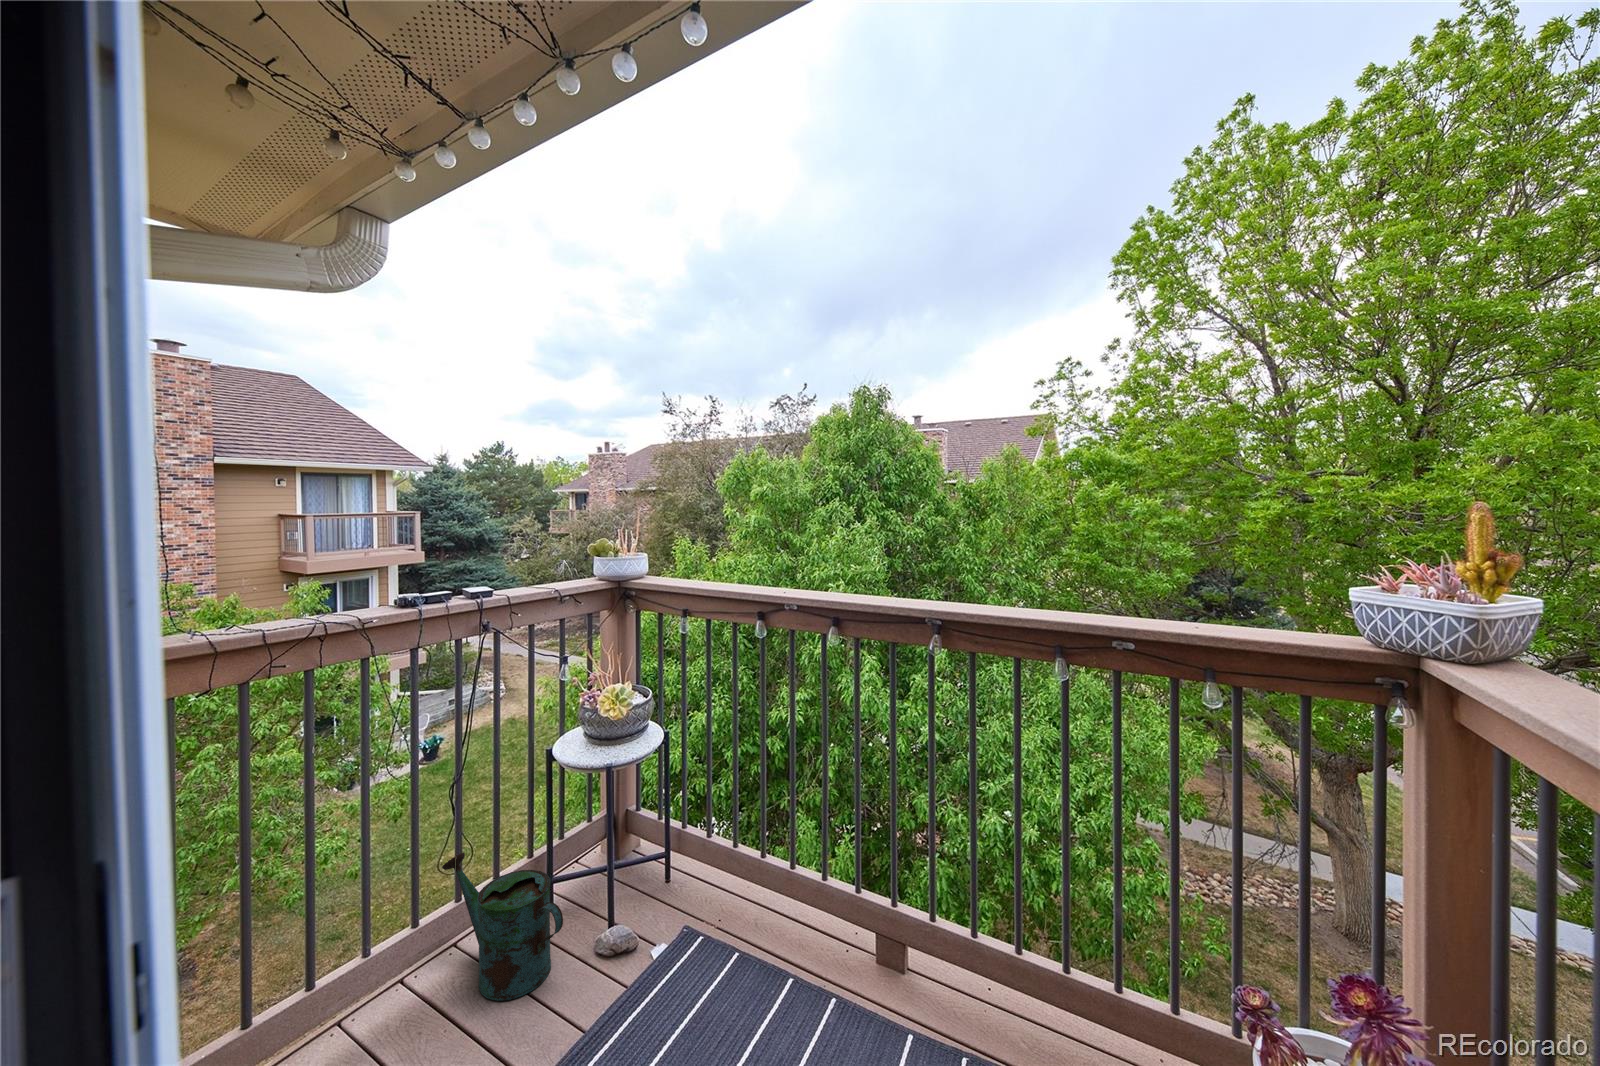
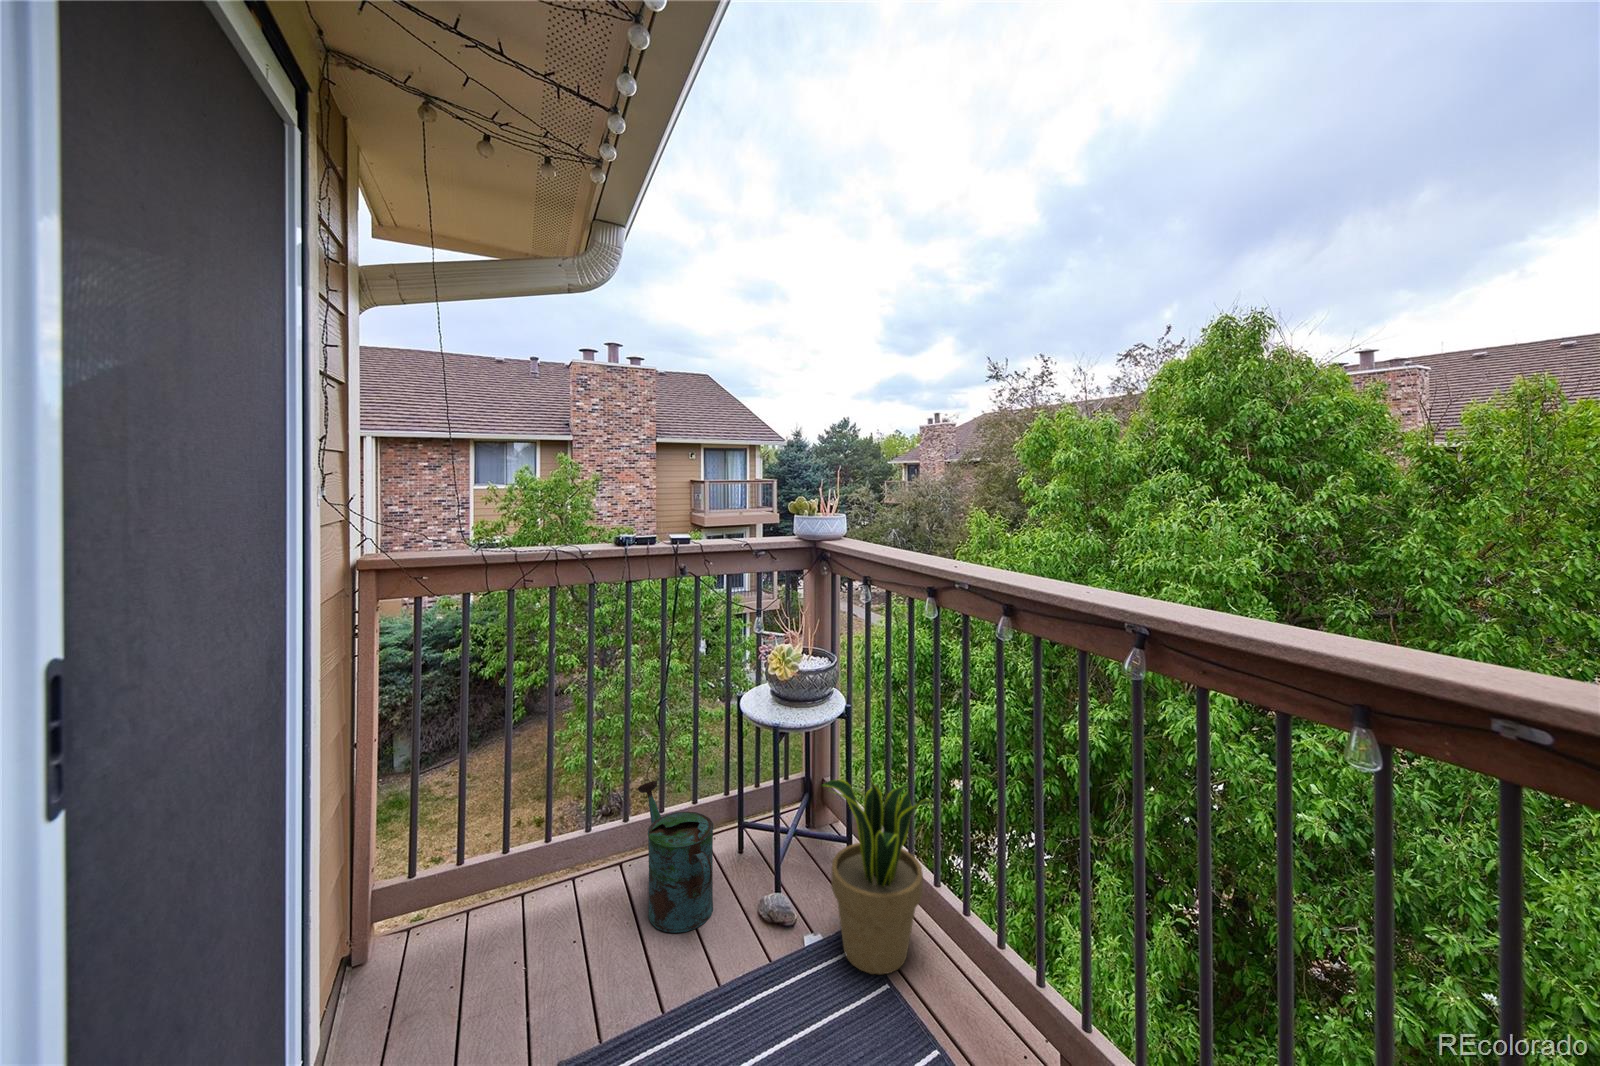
potted plant: none [665,783,765,955] -> present [822,777,933,974]

